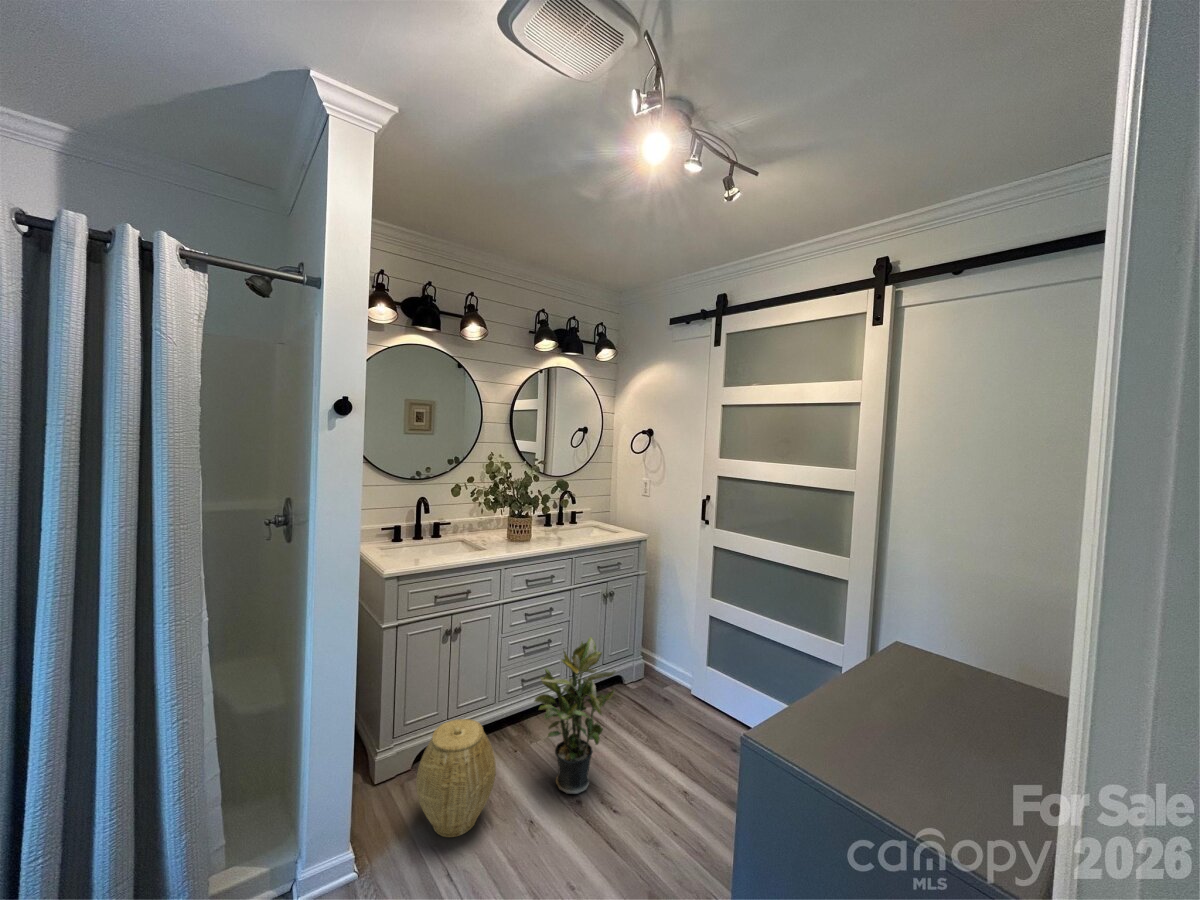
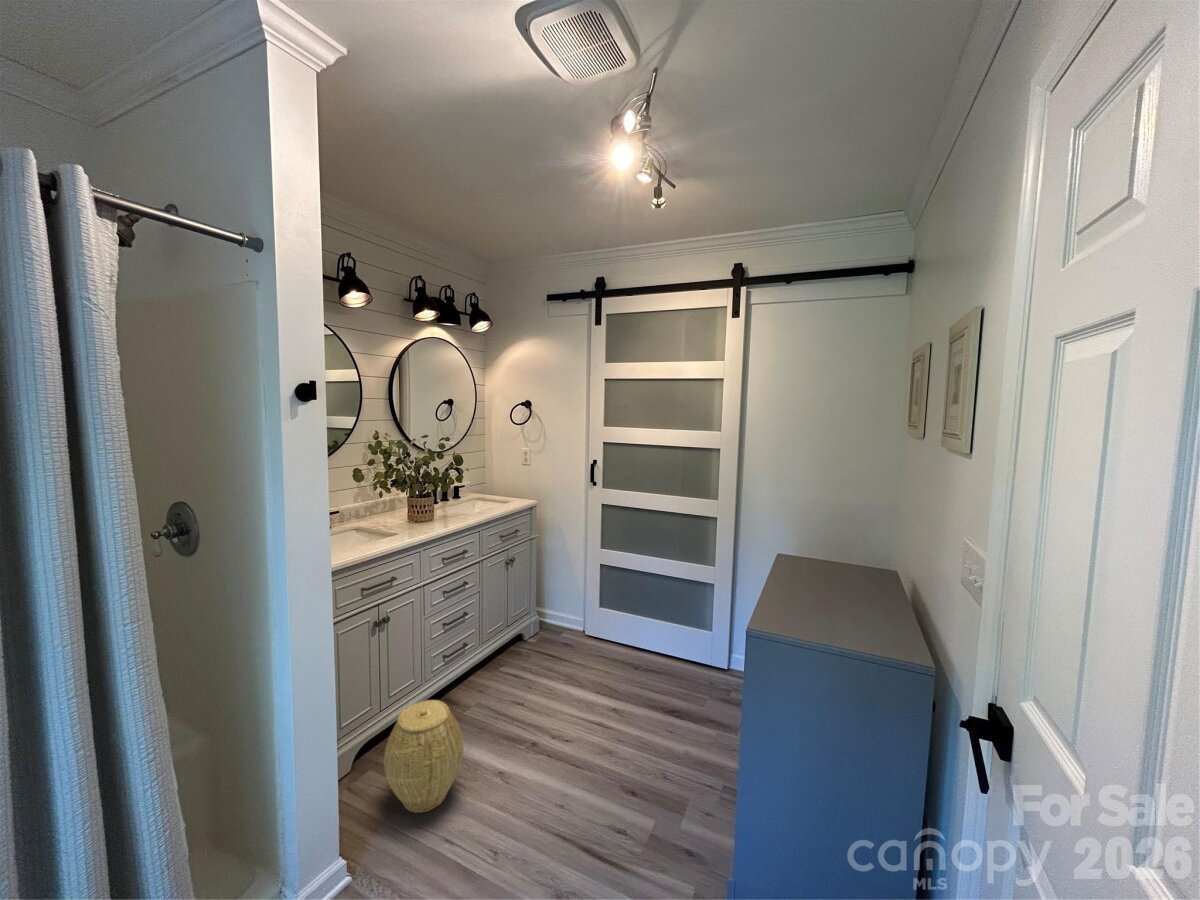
potted plant: present [535,637,616,794] -> none [480,599,554,742]

